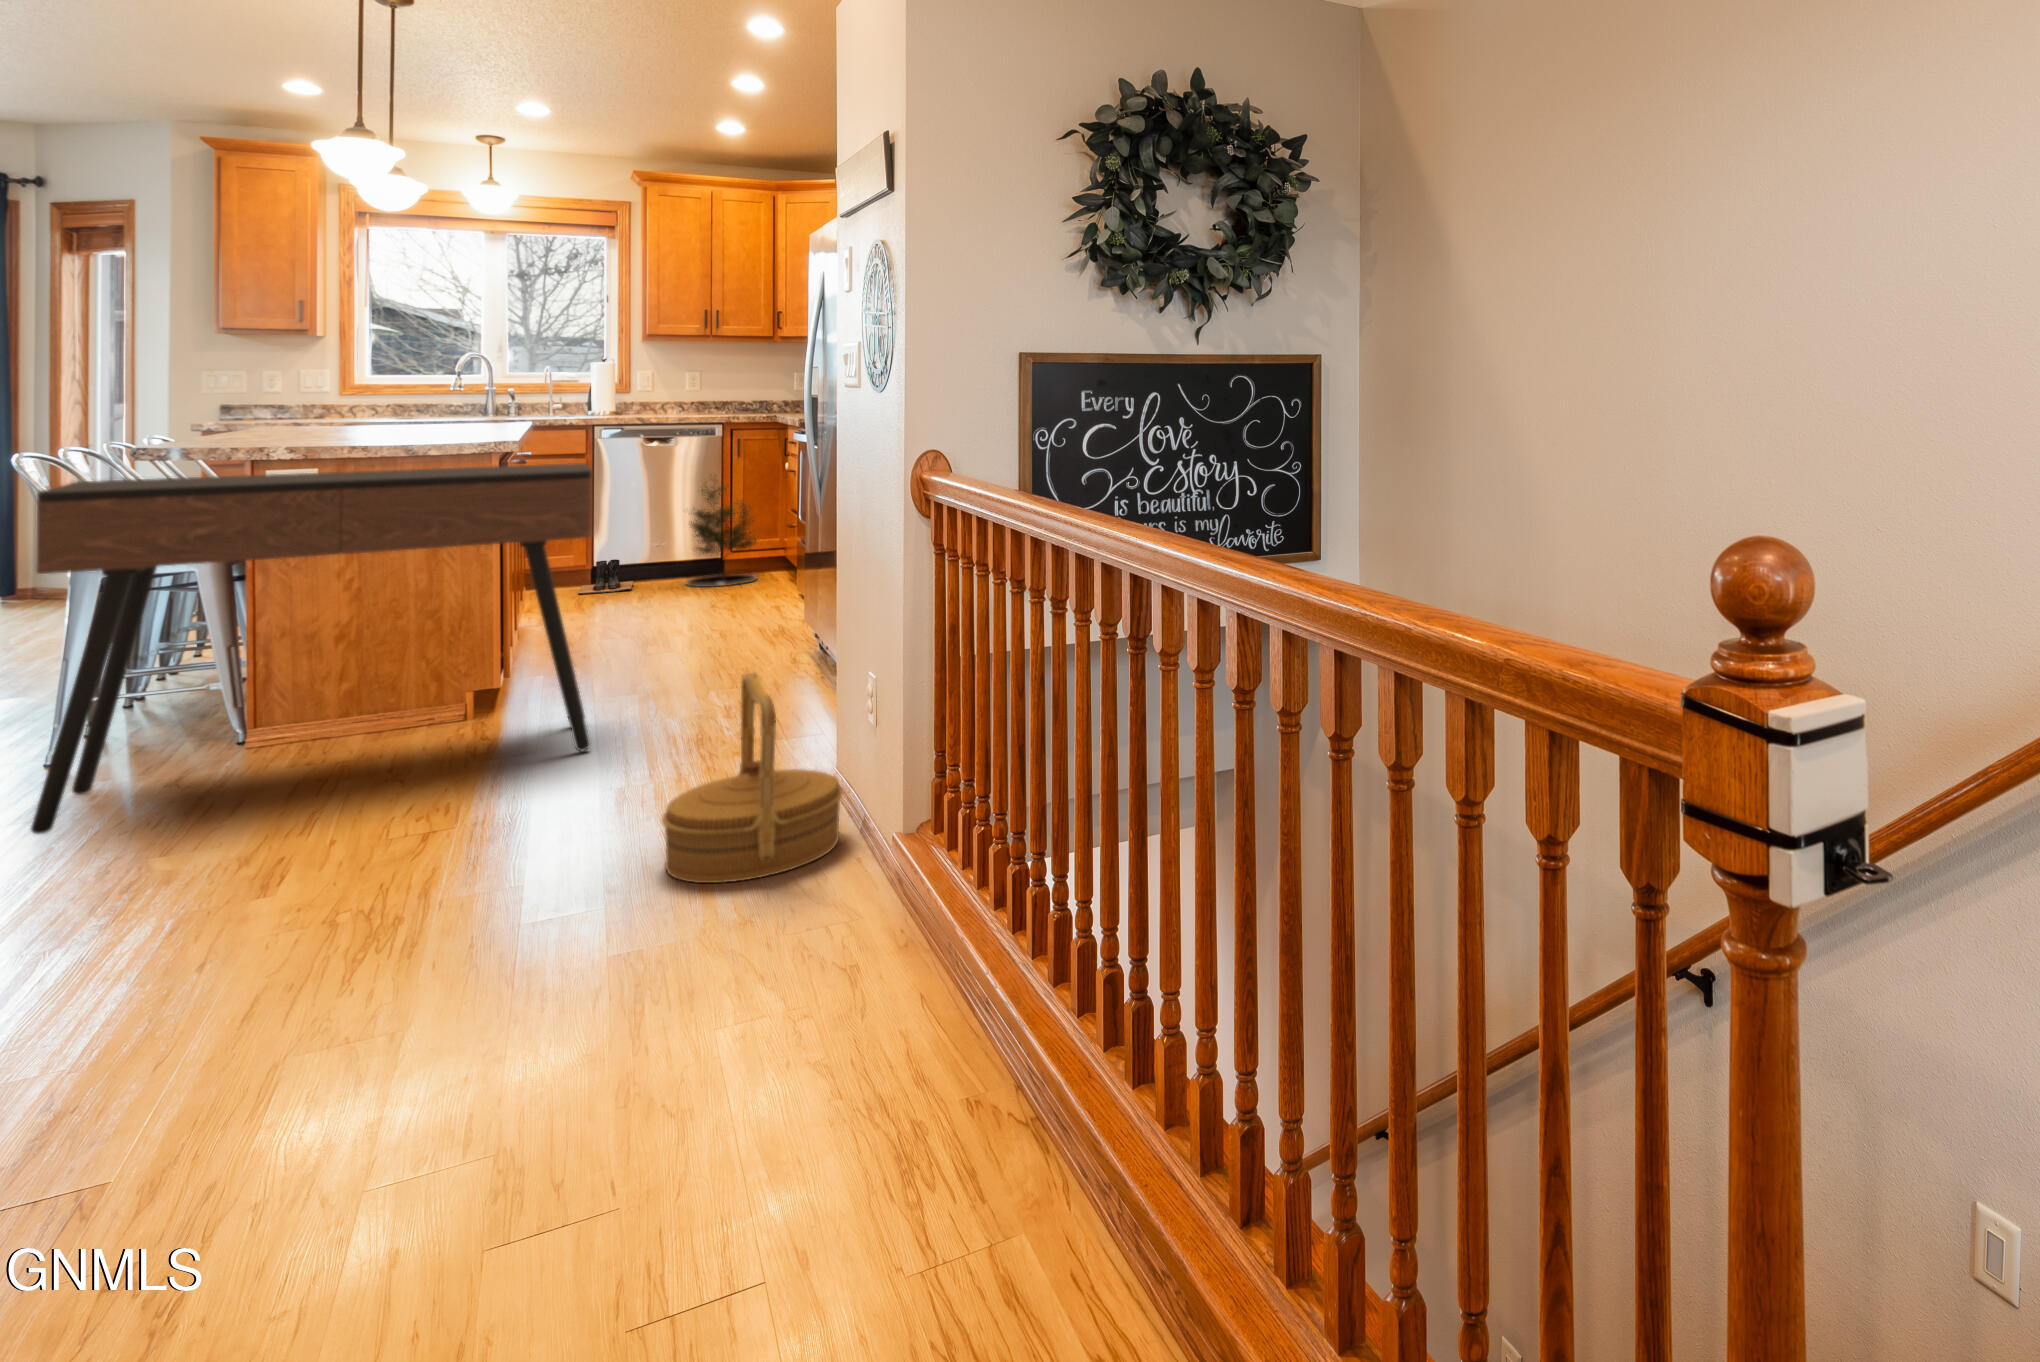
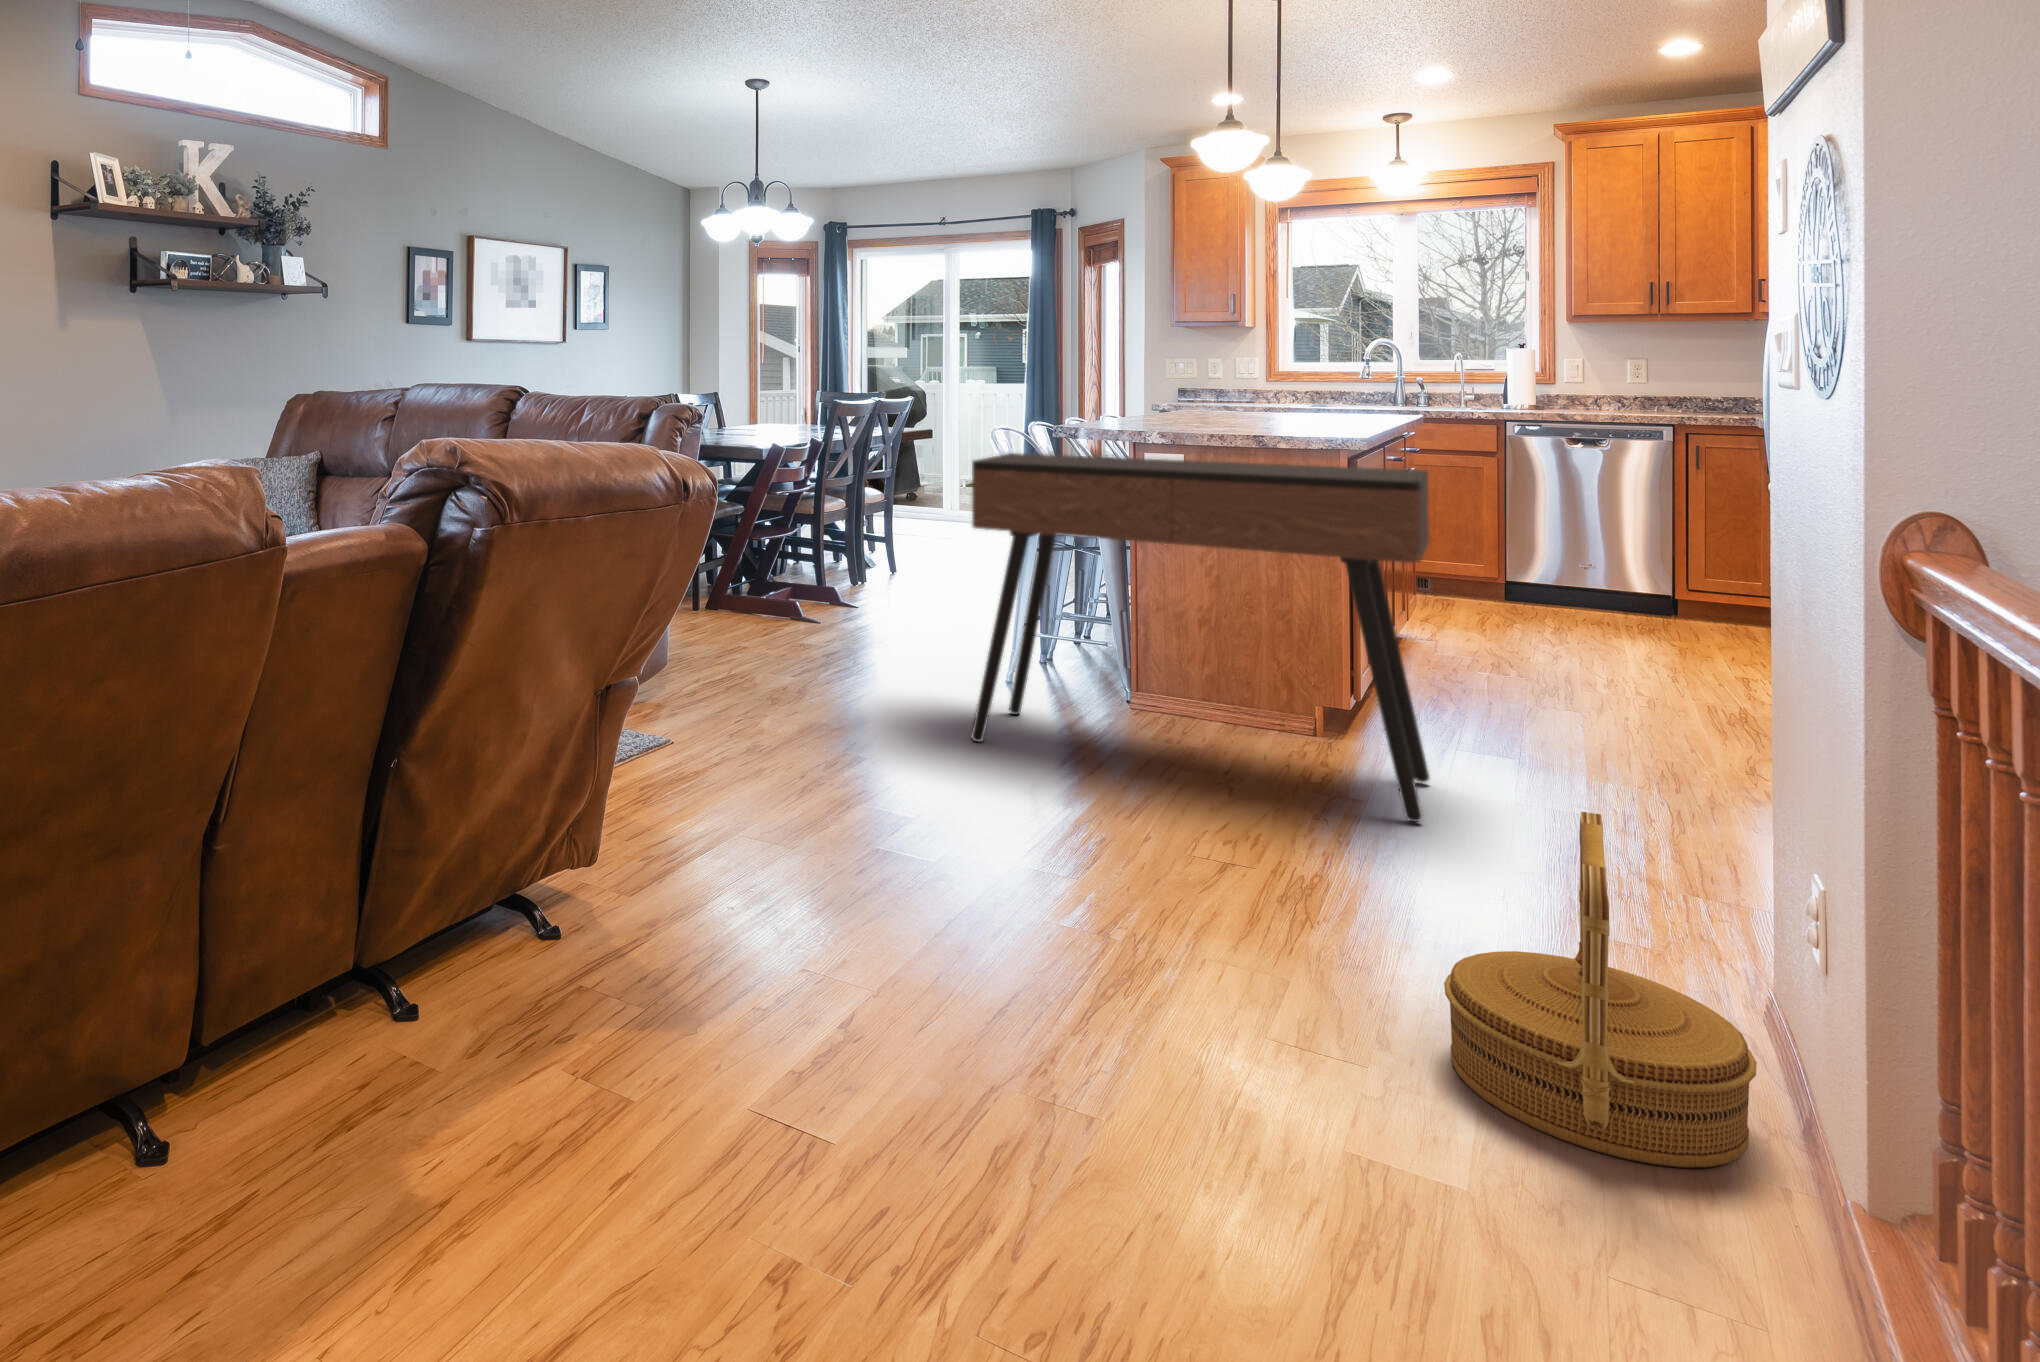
potted tree: present [686,480,761,587] -> none [1613,488,1733,640]
boots: present [578,559,634,594] -> none [1483,579,1552,619]

